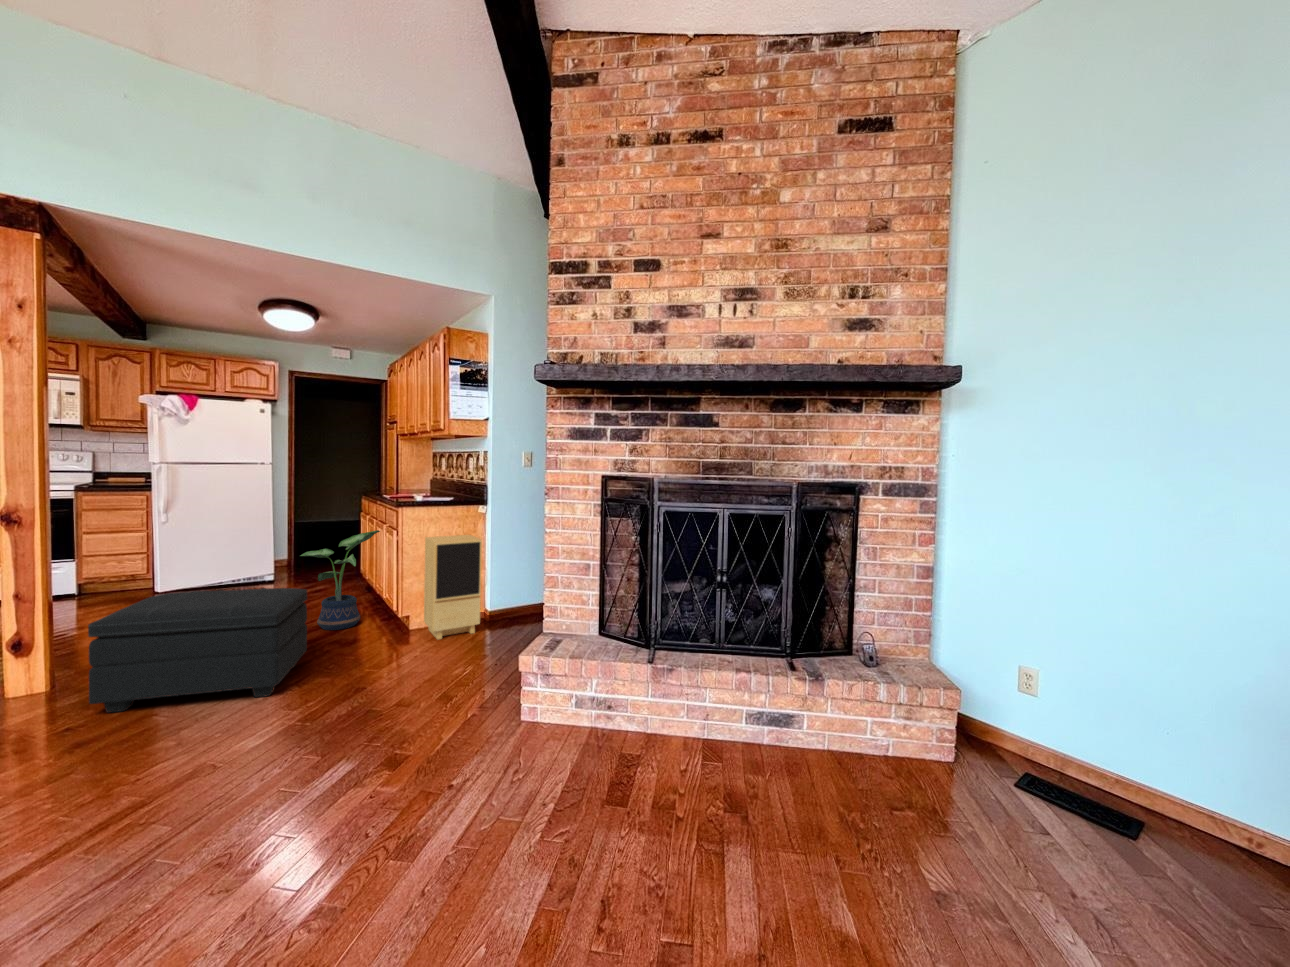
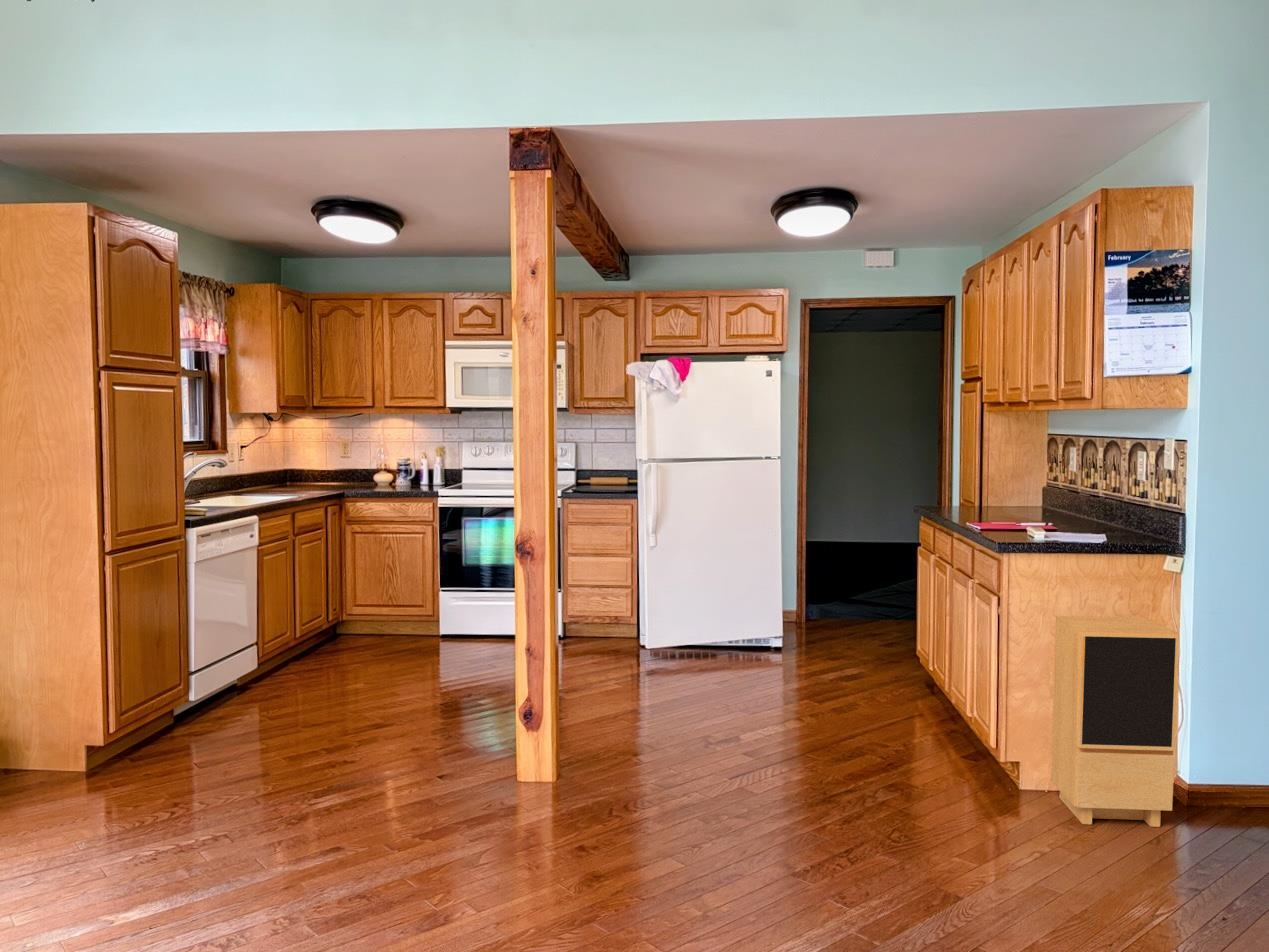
potted plant: present [300,530,380,630] -> none [839,590,964,763]
footstool: present [88,588,307,713] -> none [618,671,865,865]

